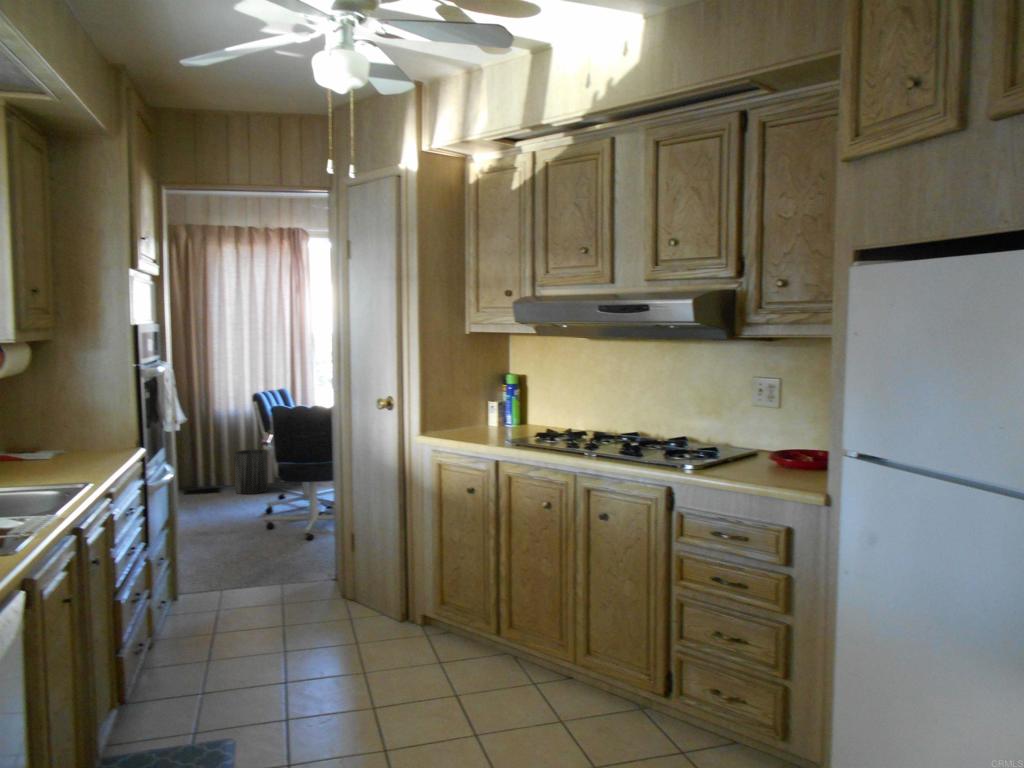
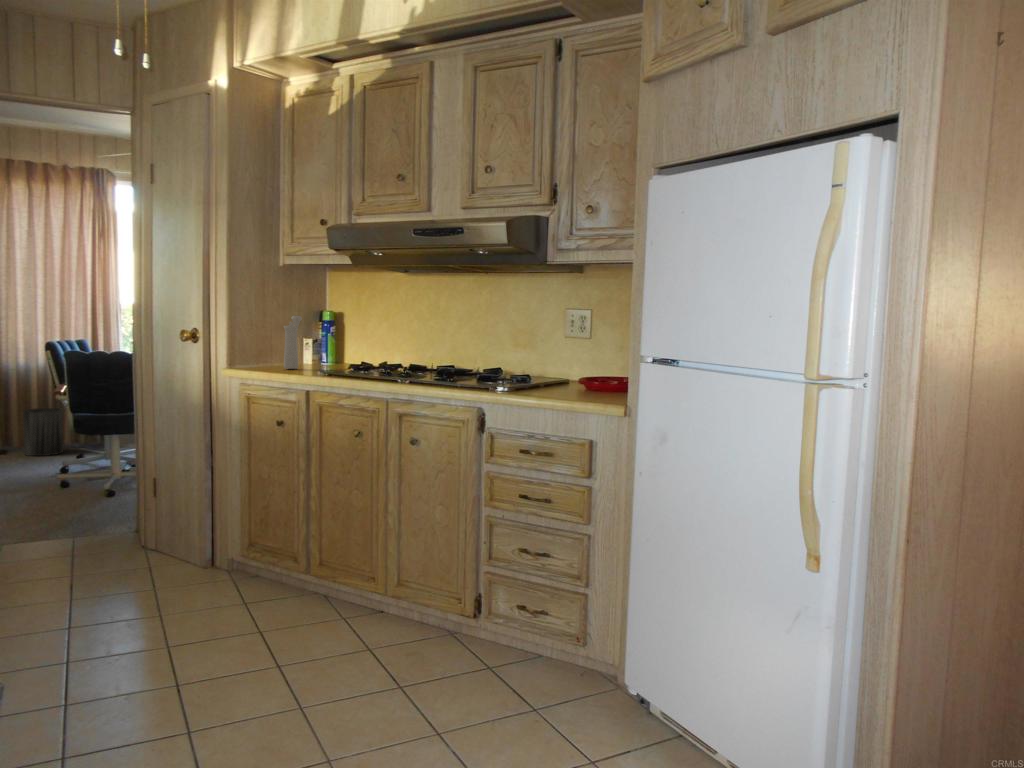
pepper mill: none [472,382,488,435] -> present [284,316,302,369]

